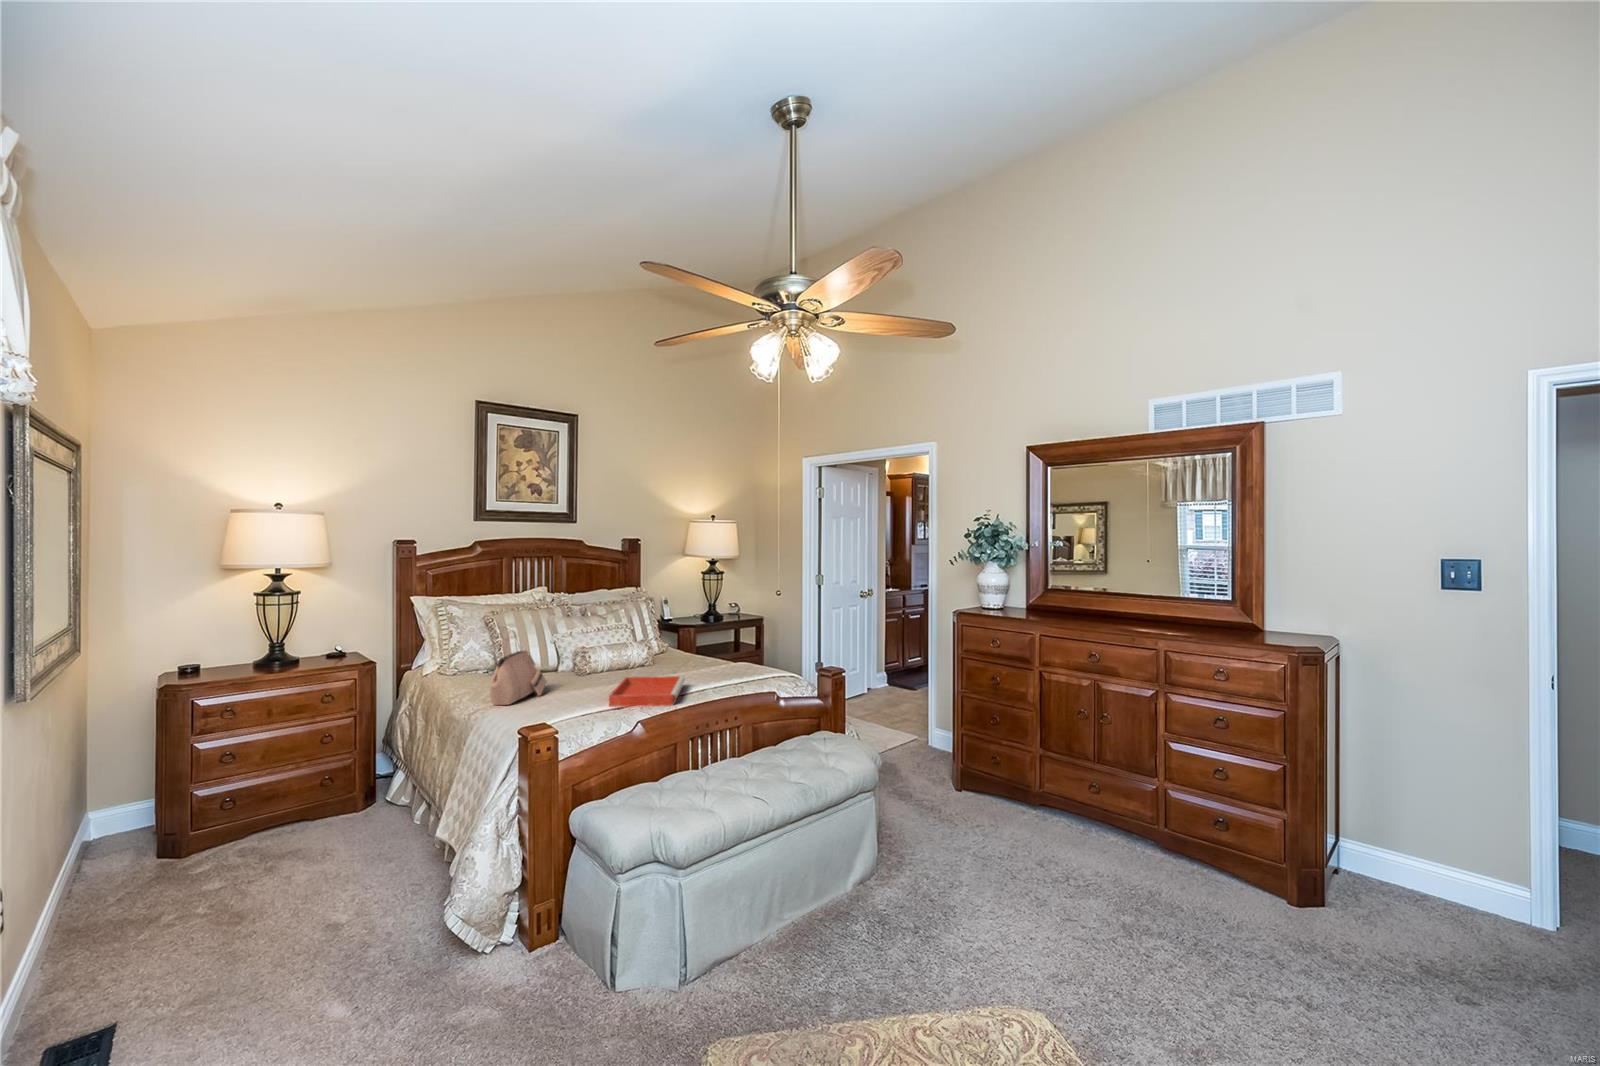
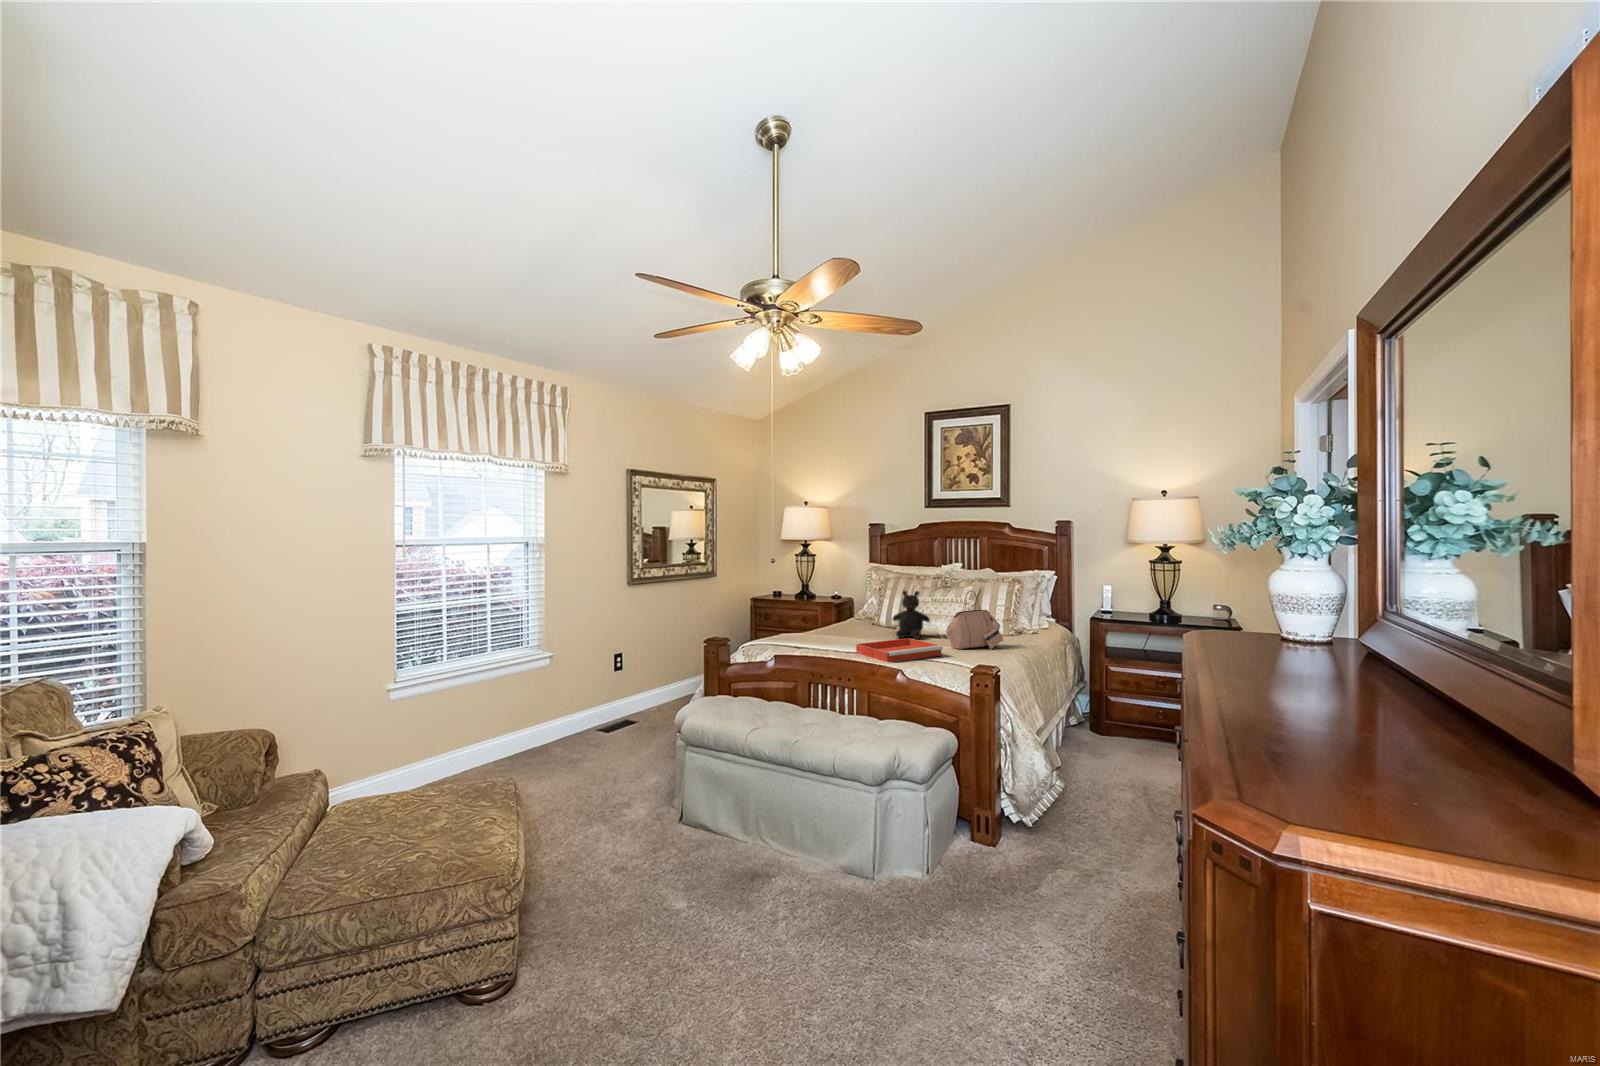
teddy bear: none [552,623,599,682] -> present [893,591,930,639]
handbag: present [490,630,547,705] -> present [946,591,1003,649]

